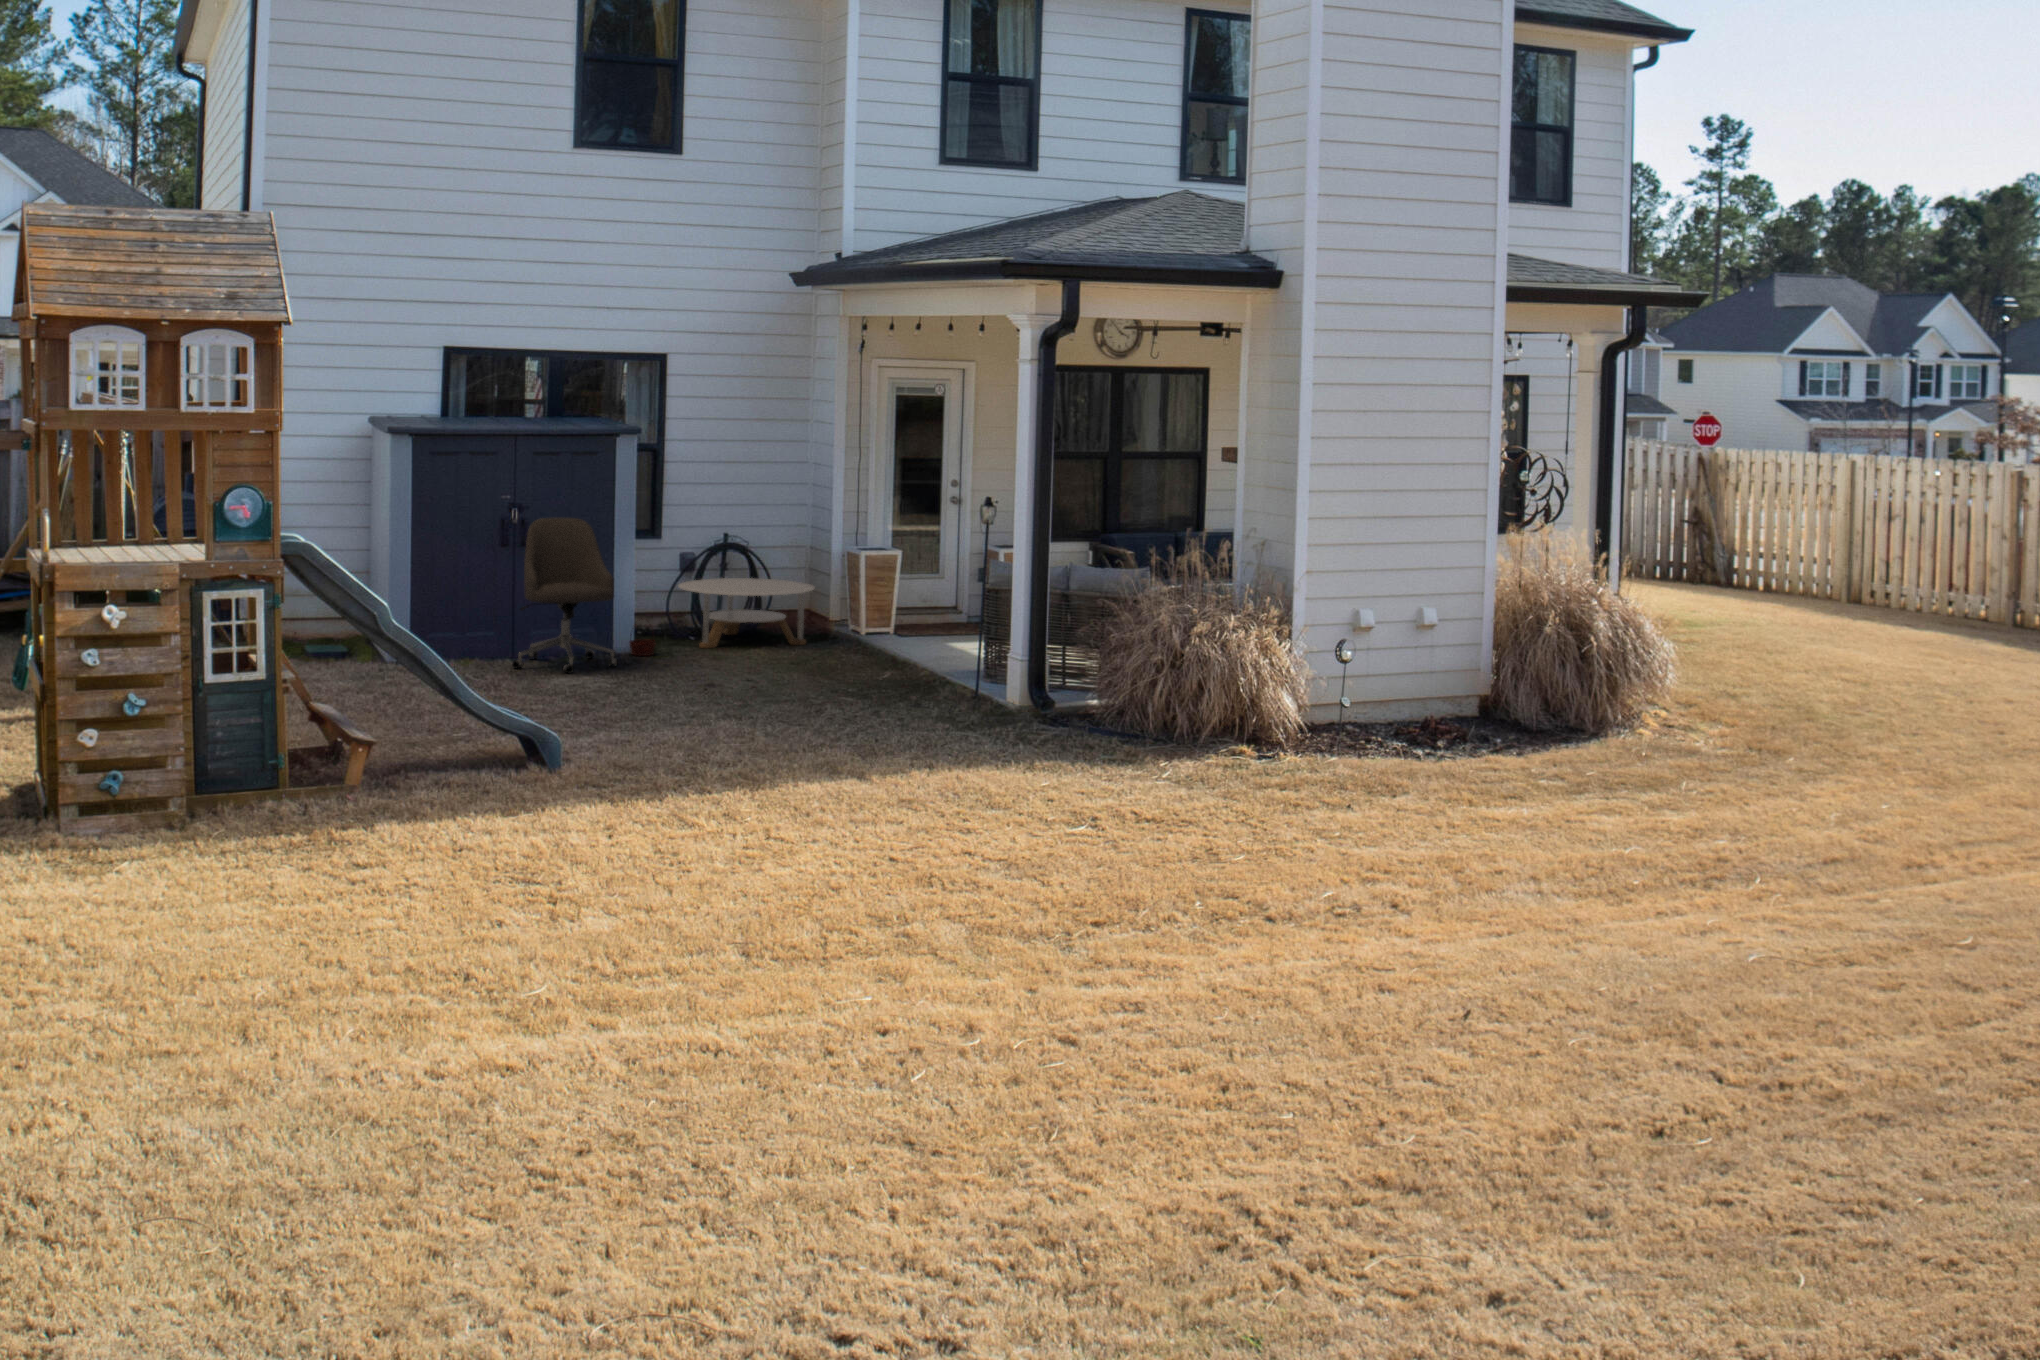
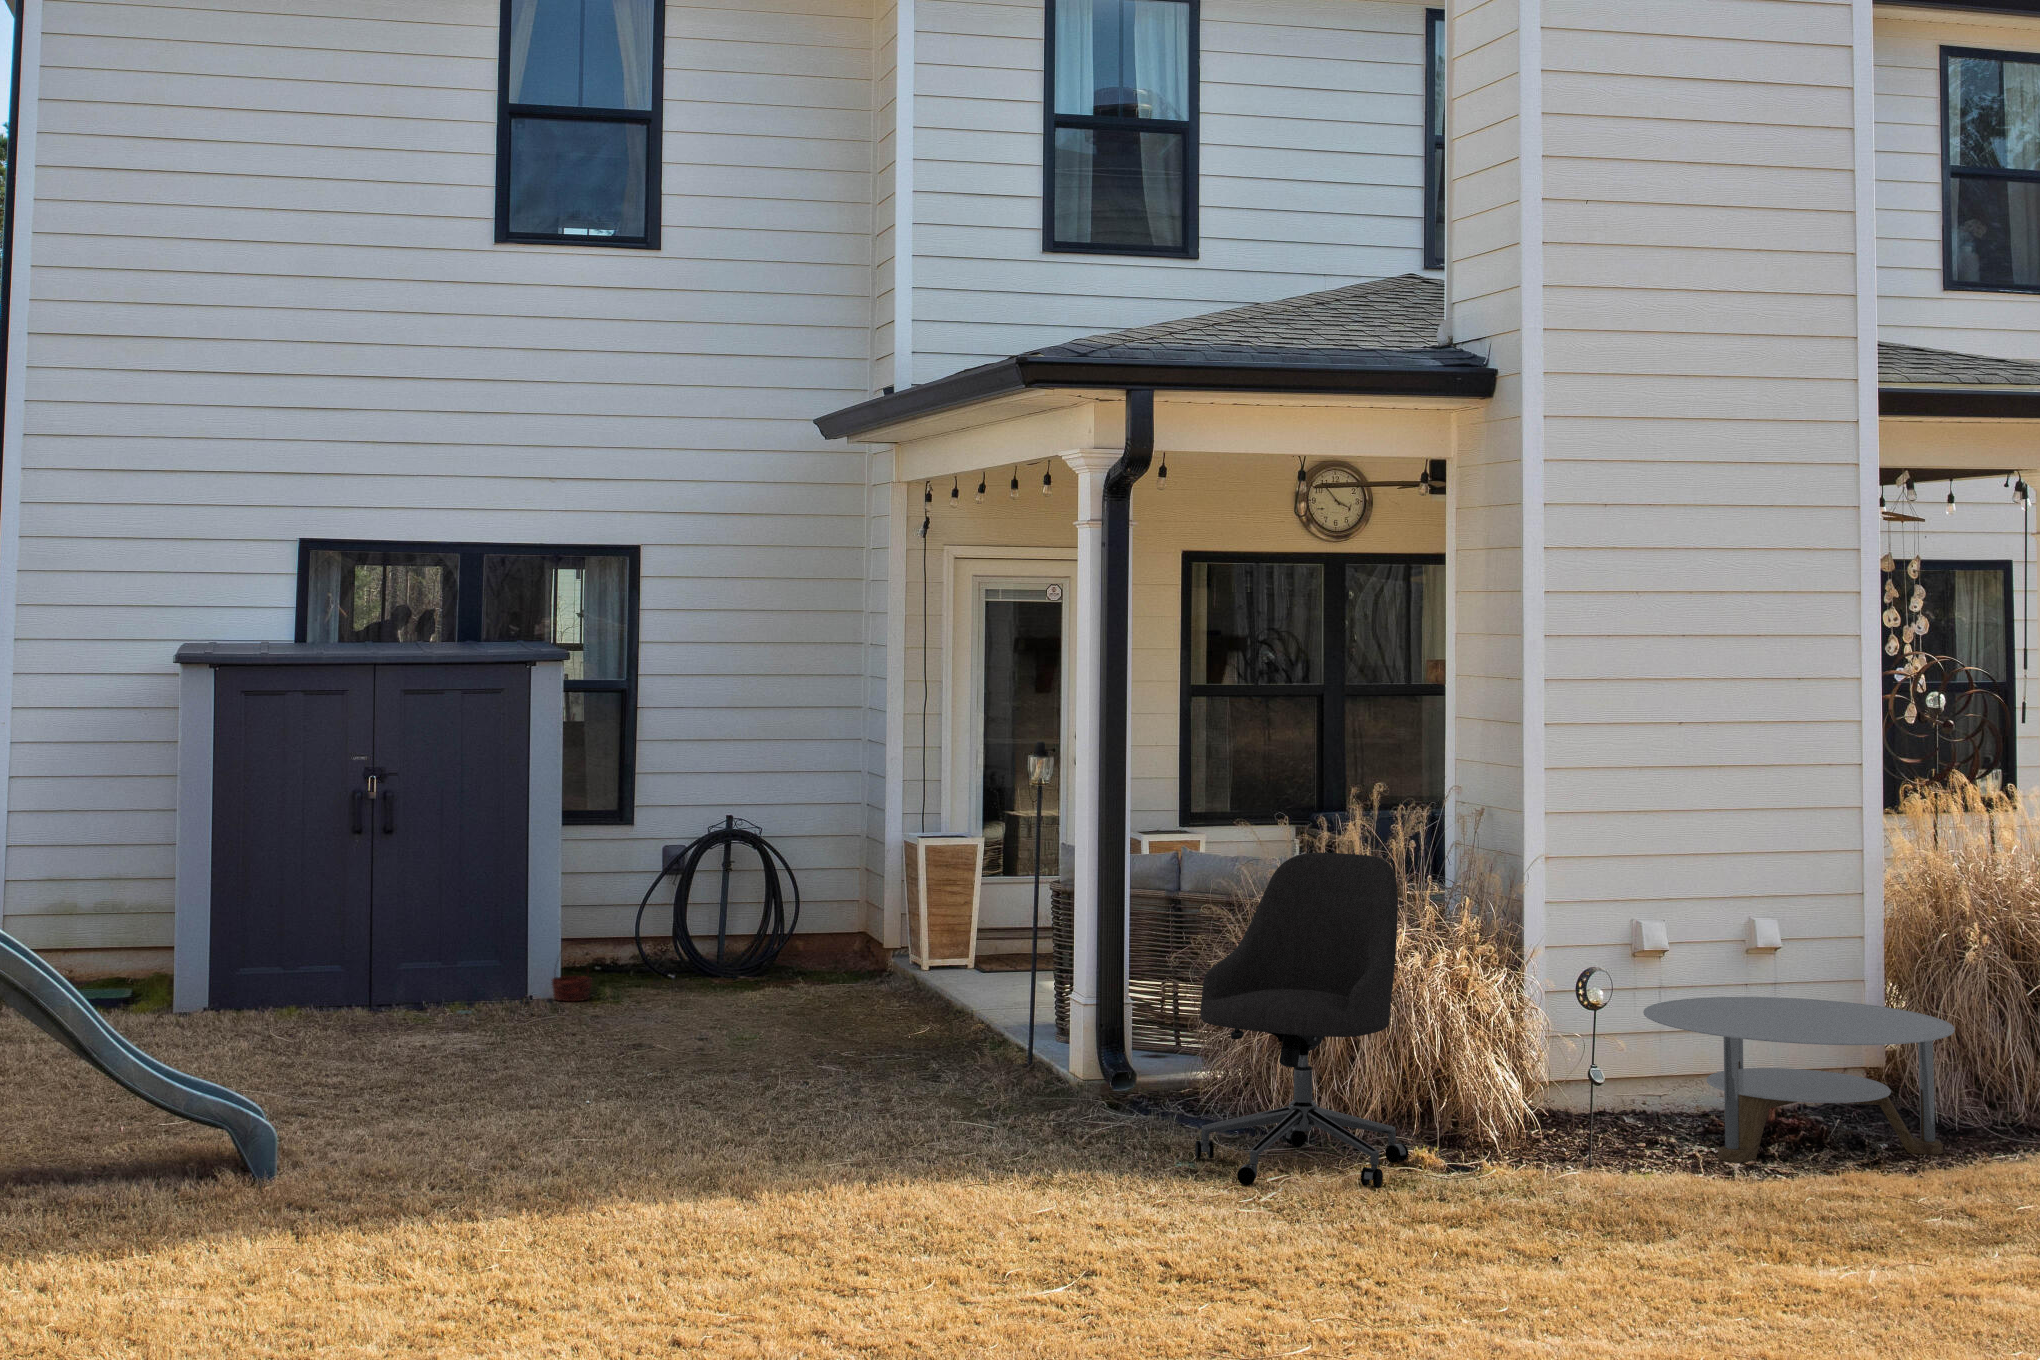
chair: present [512,518,618,674] -> present [1195,853,1408,1187]
round table: present [678,578,815,648] -> present [1643,997,1955,1162]

